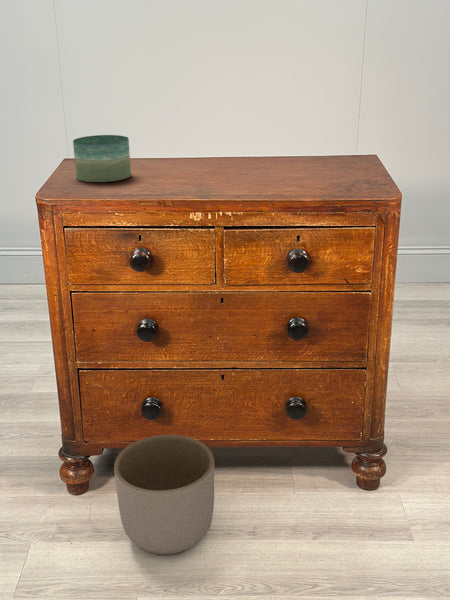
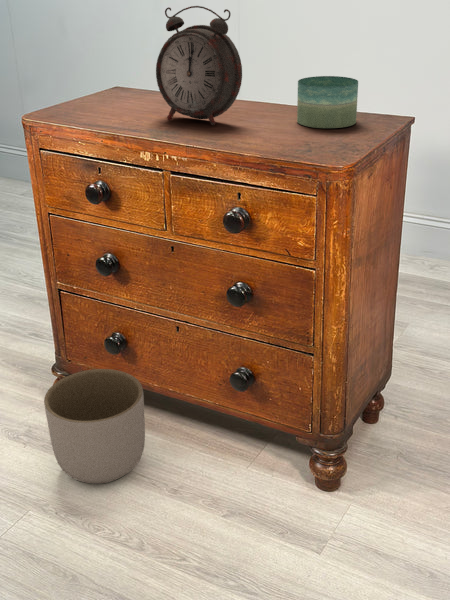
alarm clock: none [167,73,252,181] -> present [156,6,242,125]
candle: present [73,135,131,182] -> present [297,76,358,128]

